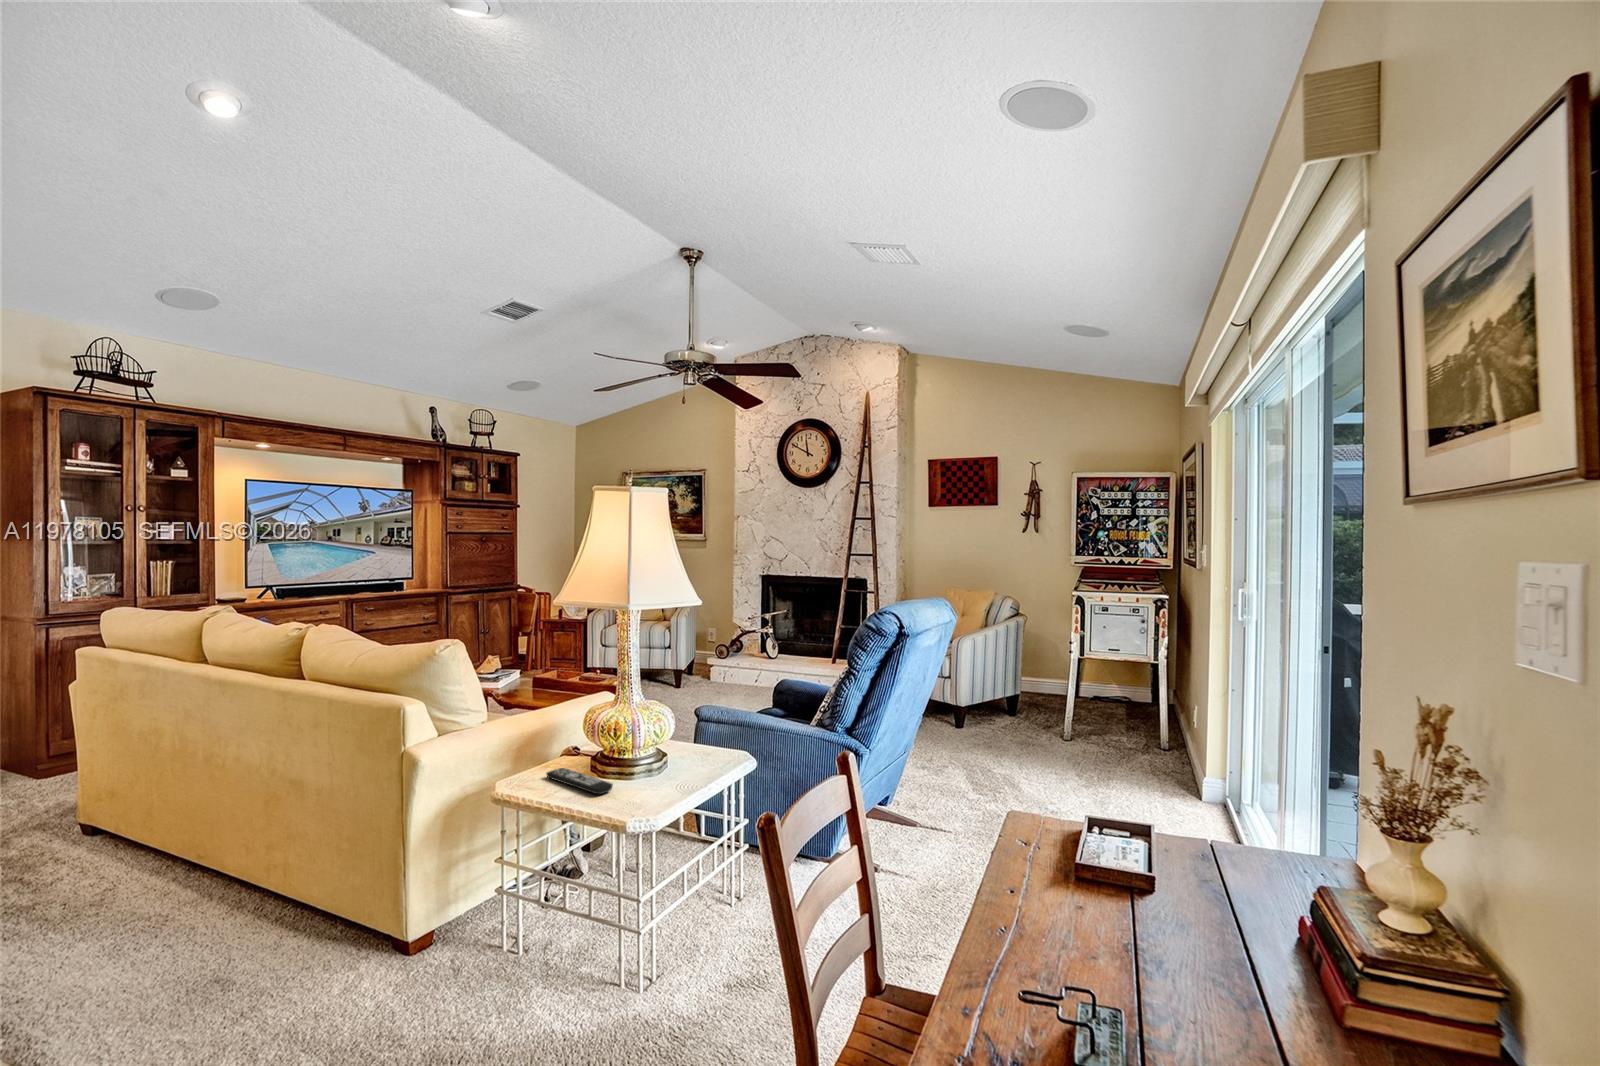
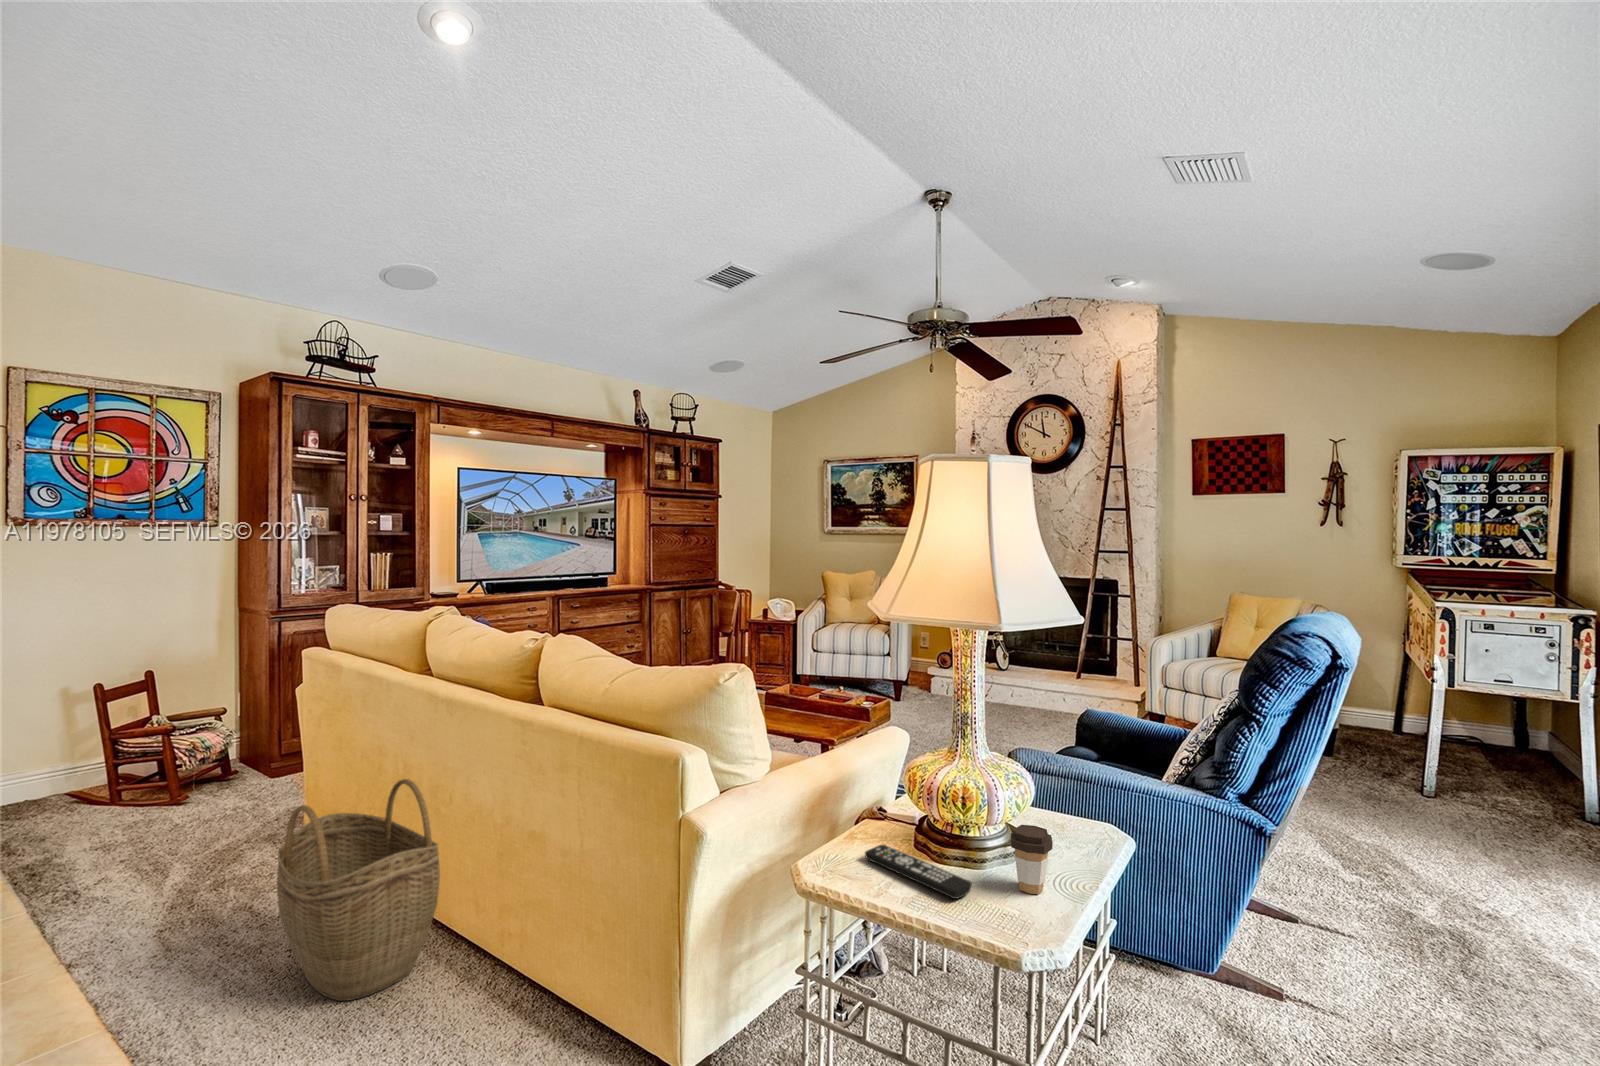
coffee cup: none [642,744,672,789] -> present [1011,825,1053,894]
woven basket: none [52,751,208,933] -> present [277,779,440,1001]

